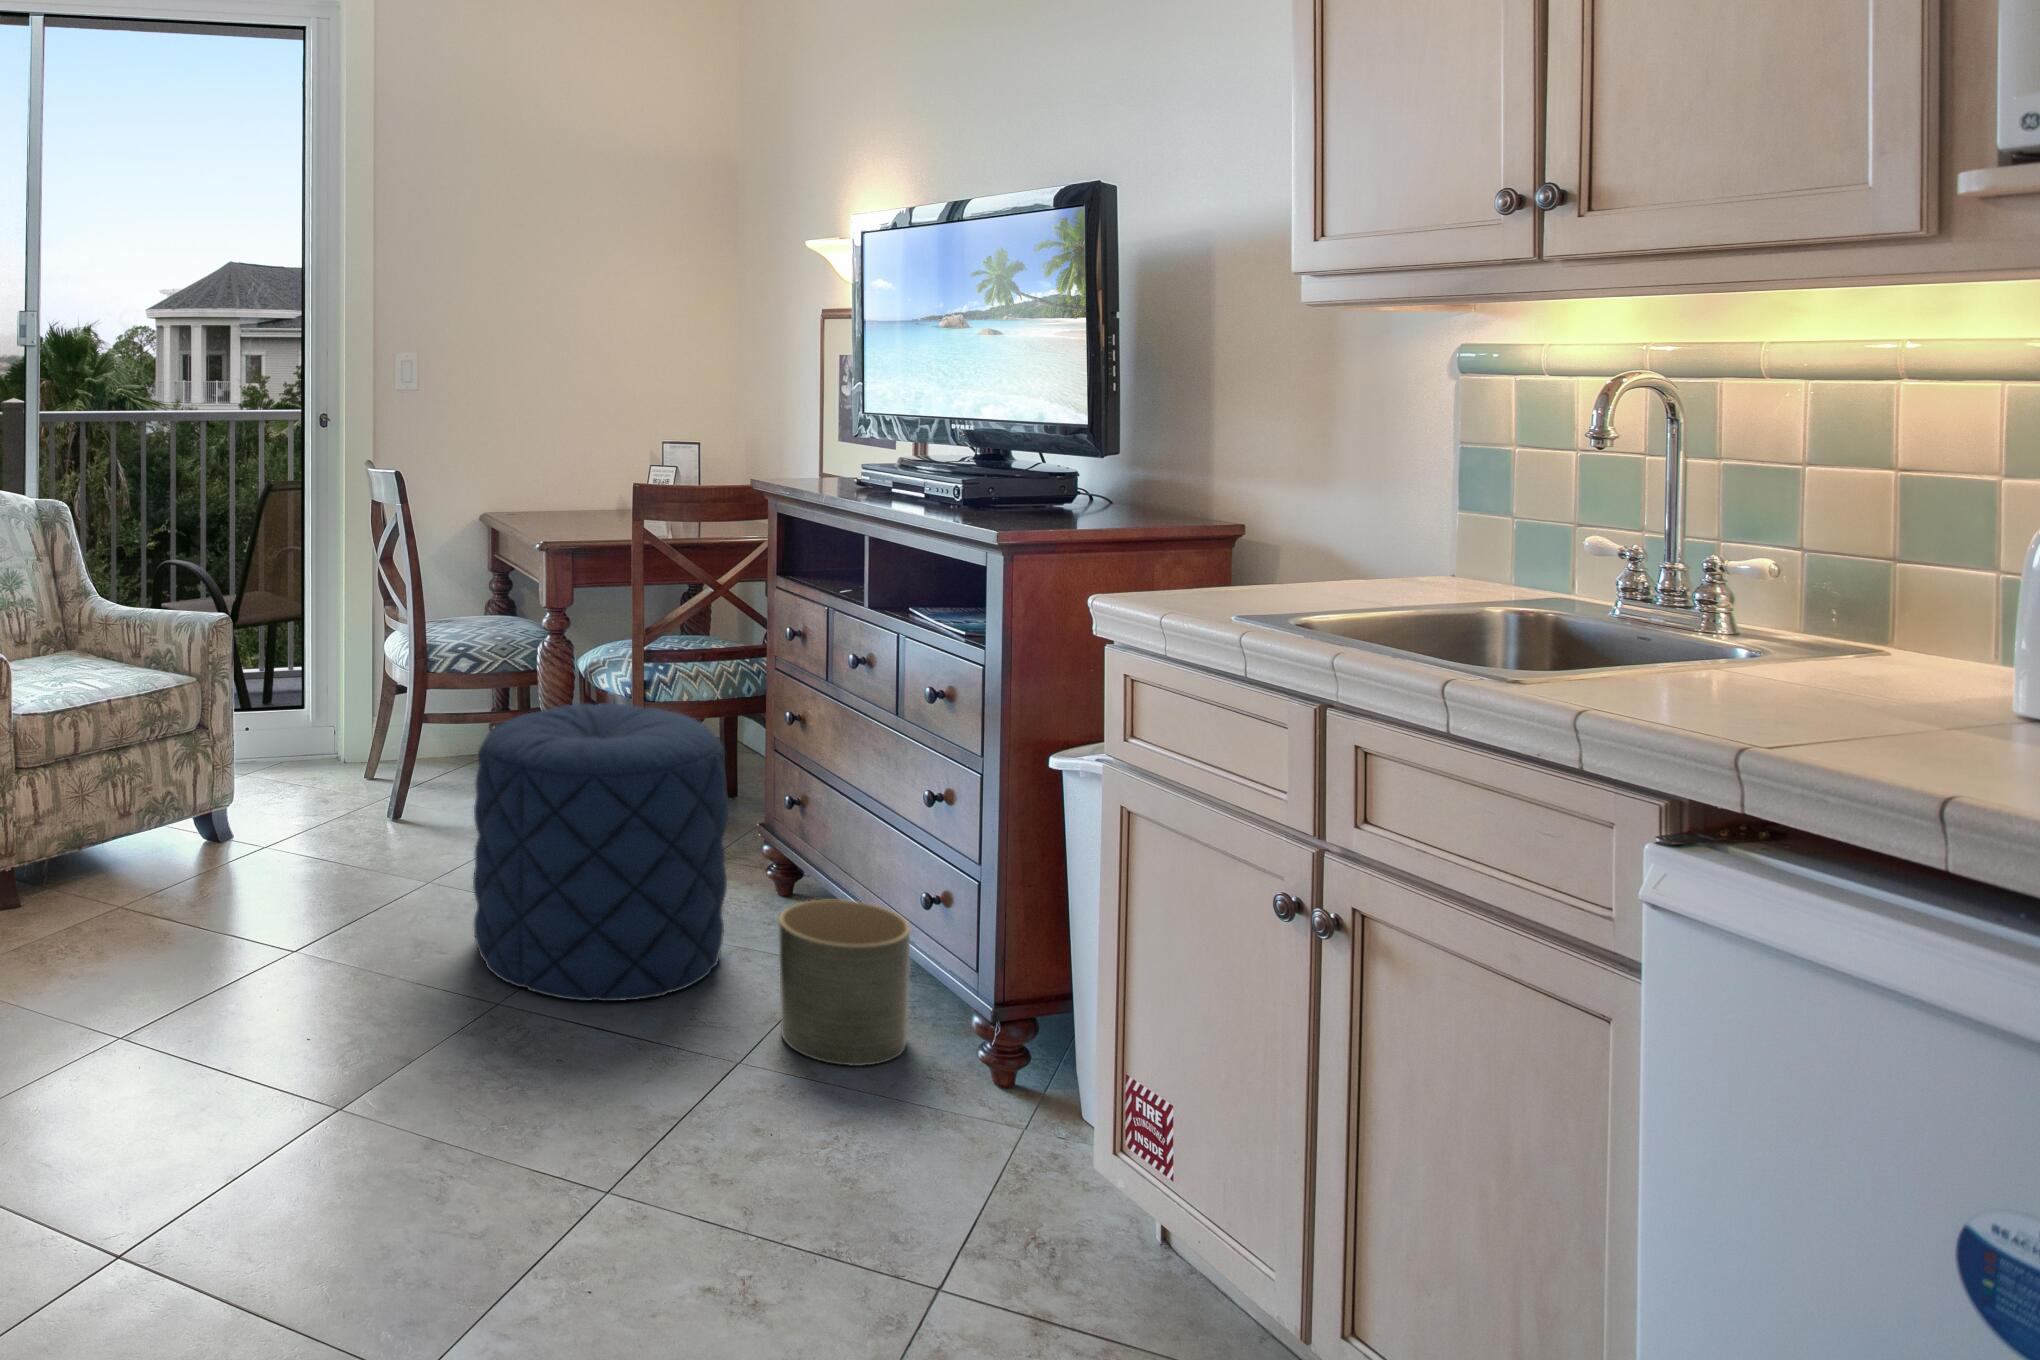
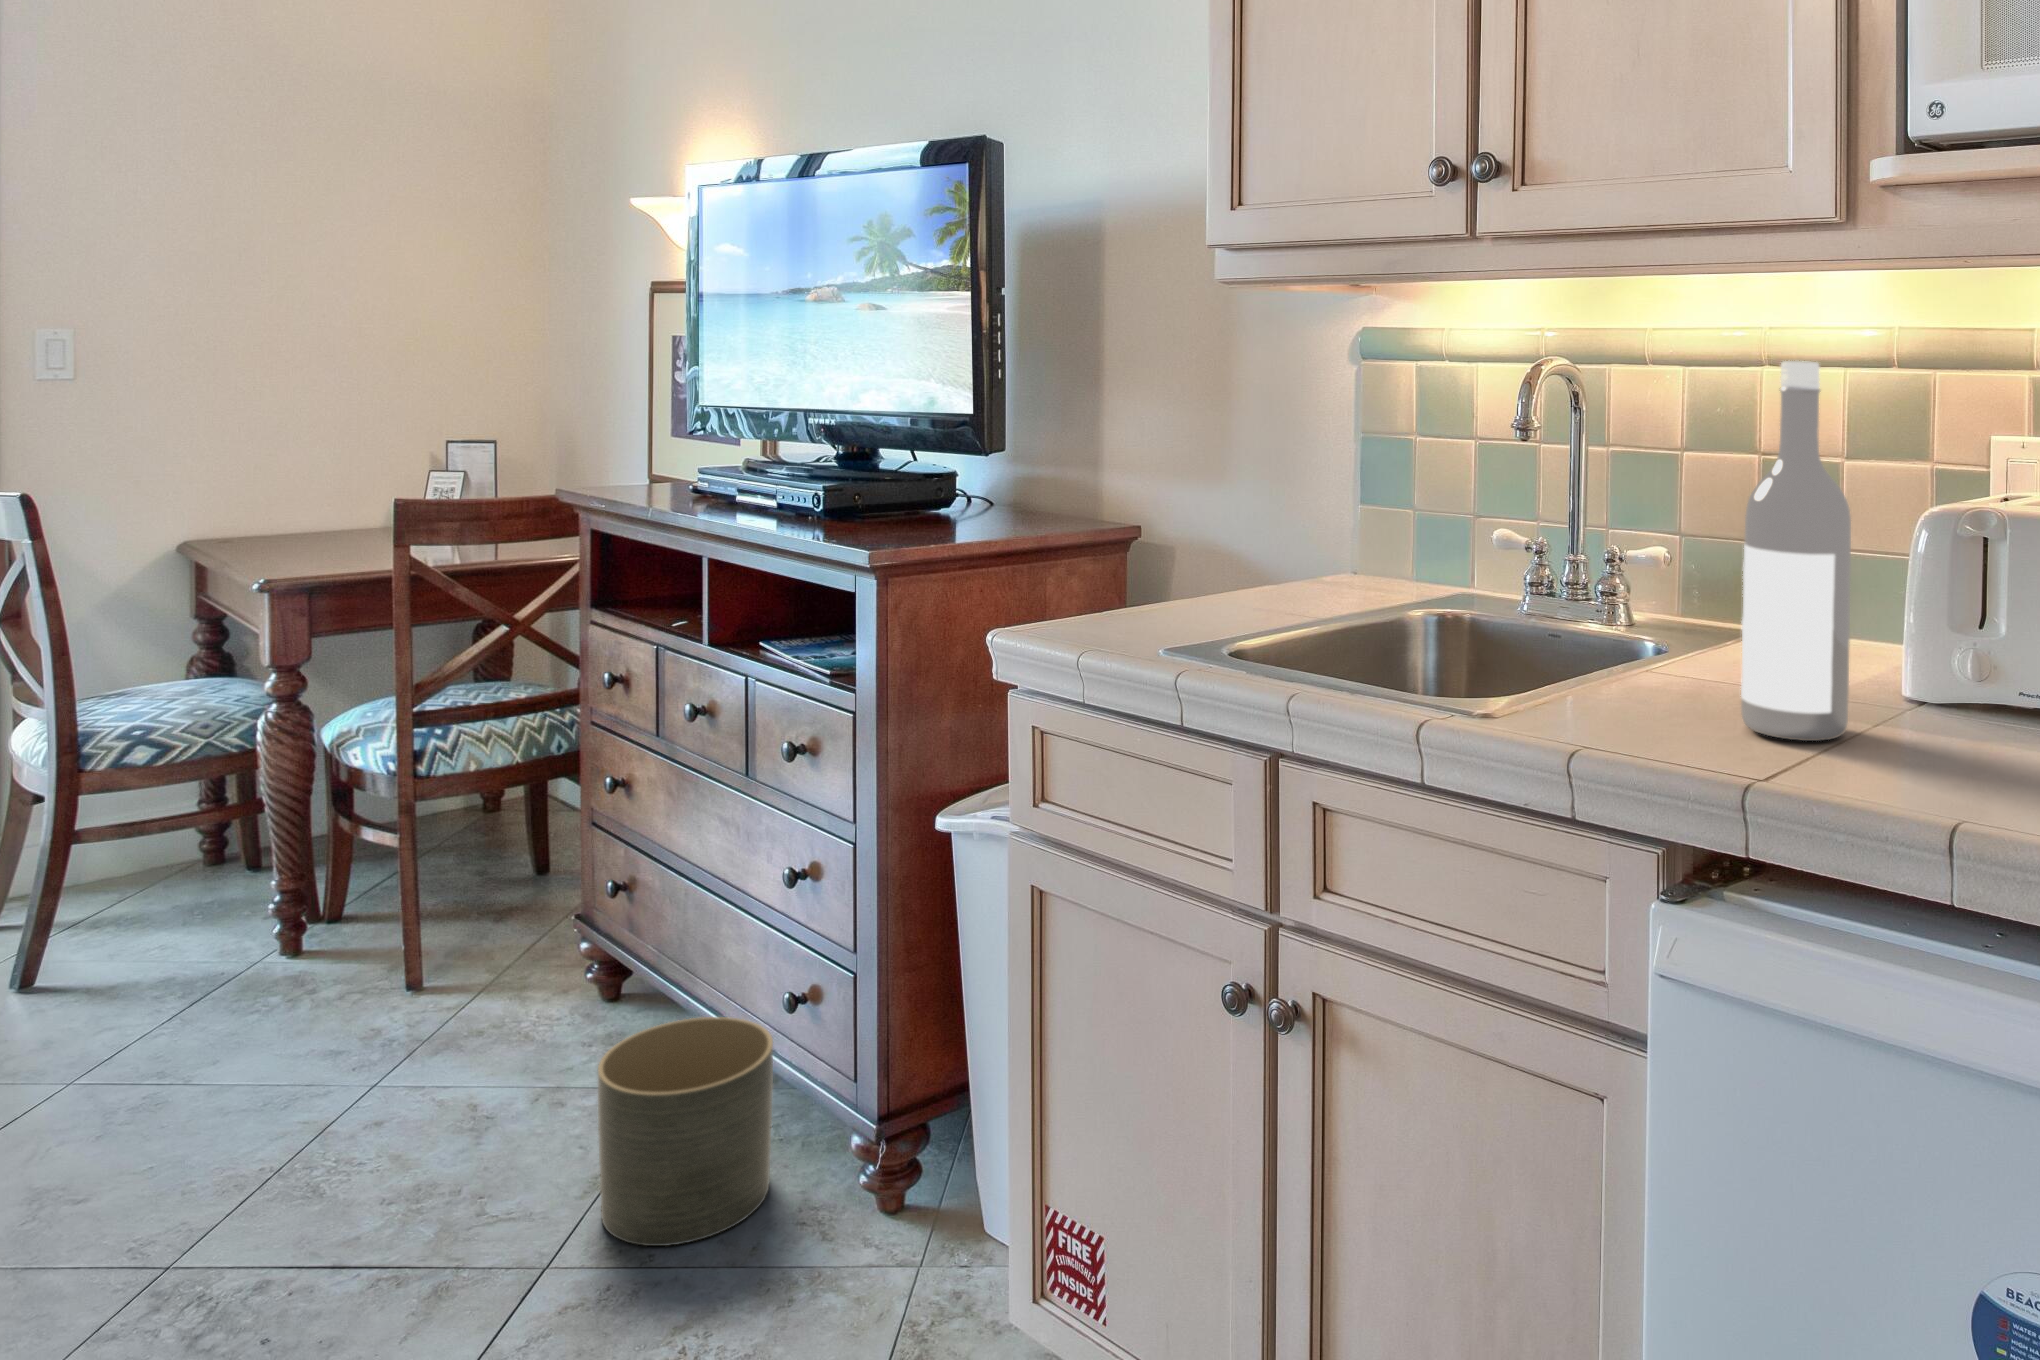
wine bottle: none [1792,369,1918,728] -> present [1741,361,1851,741]
pouf: present [473,704,728,1001] -> none [111,802,523,1256]

